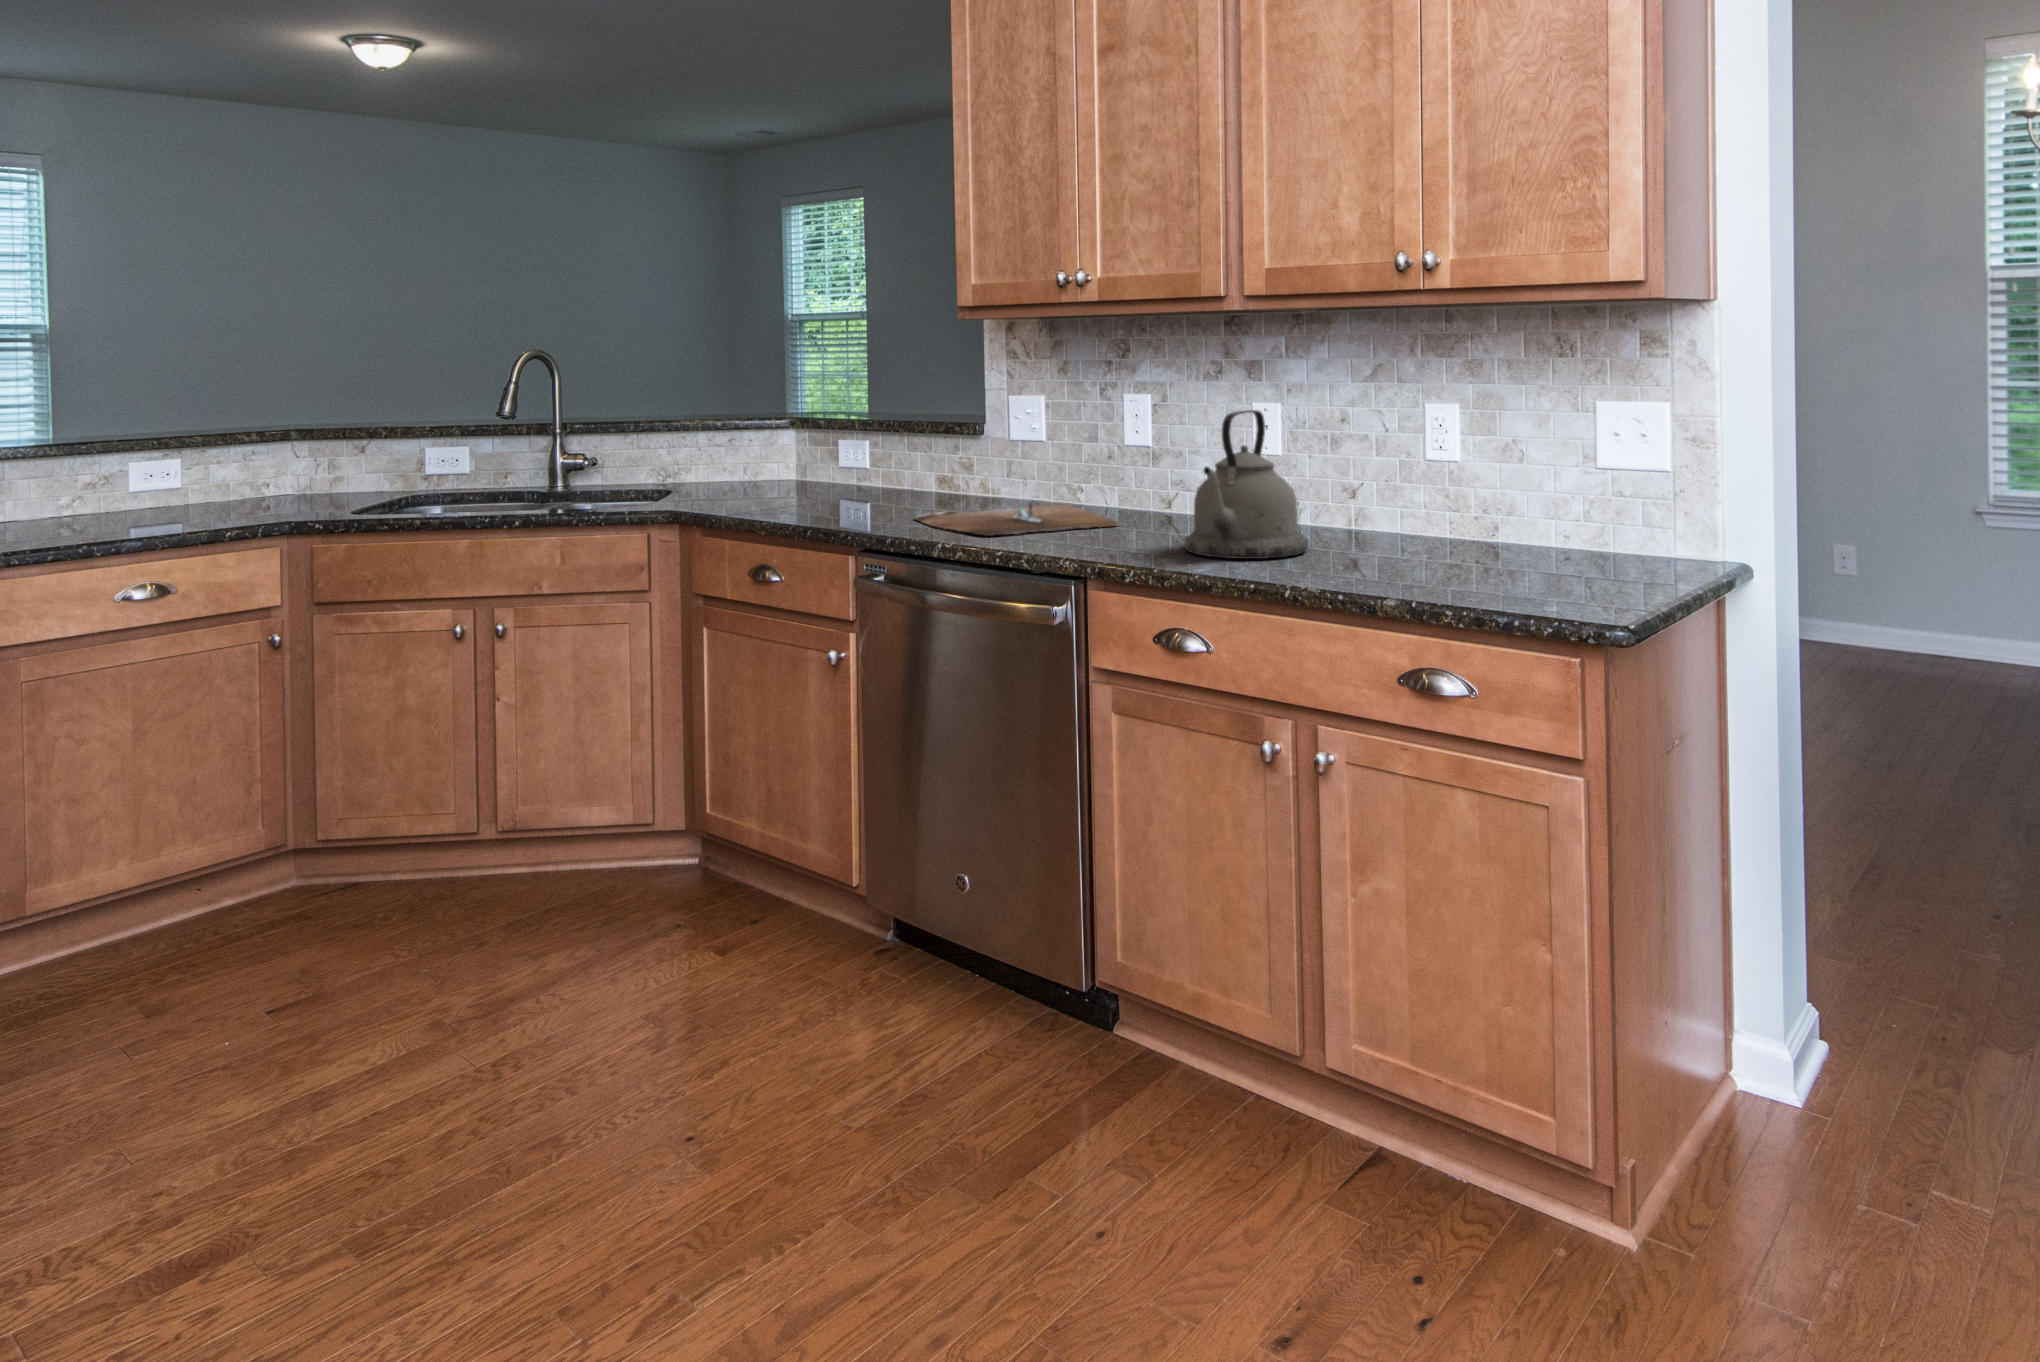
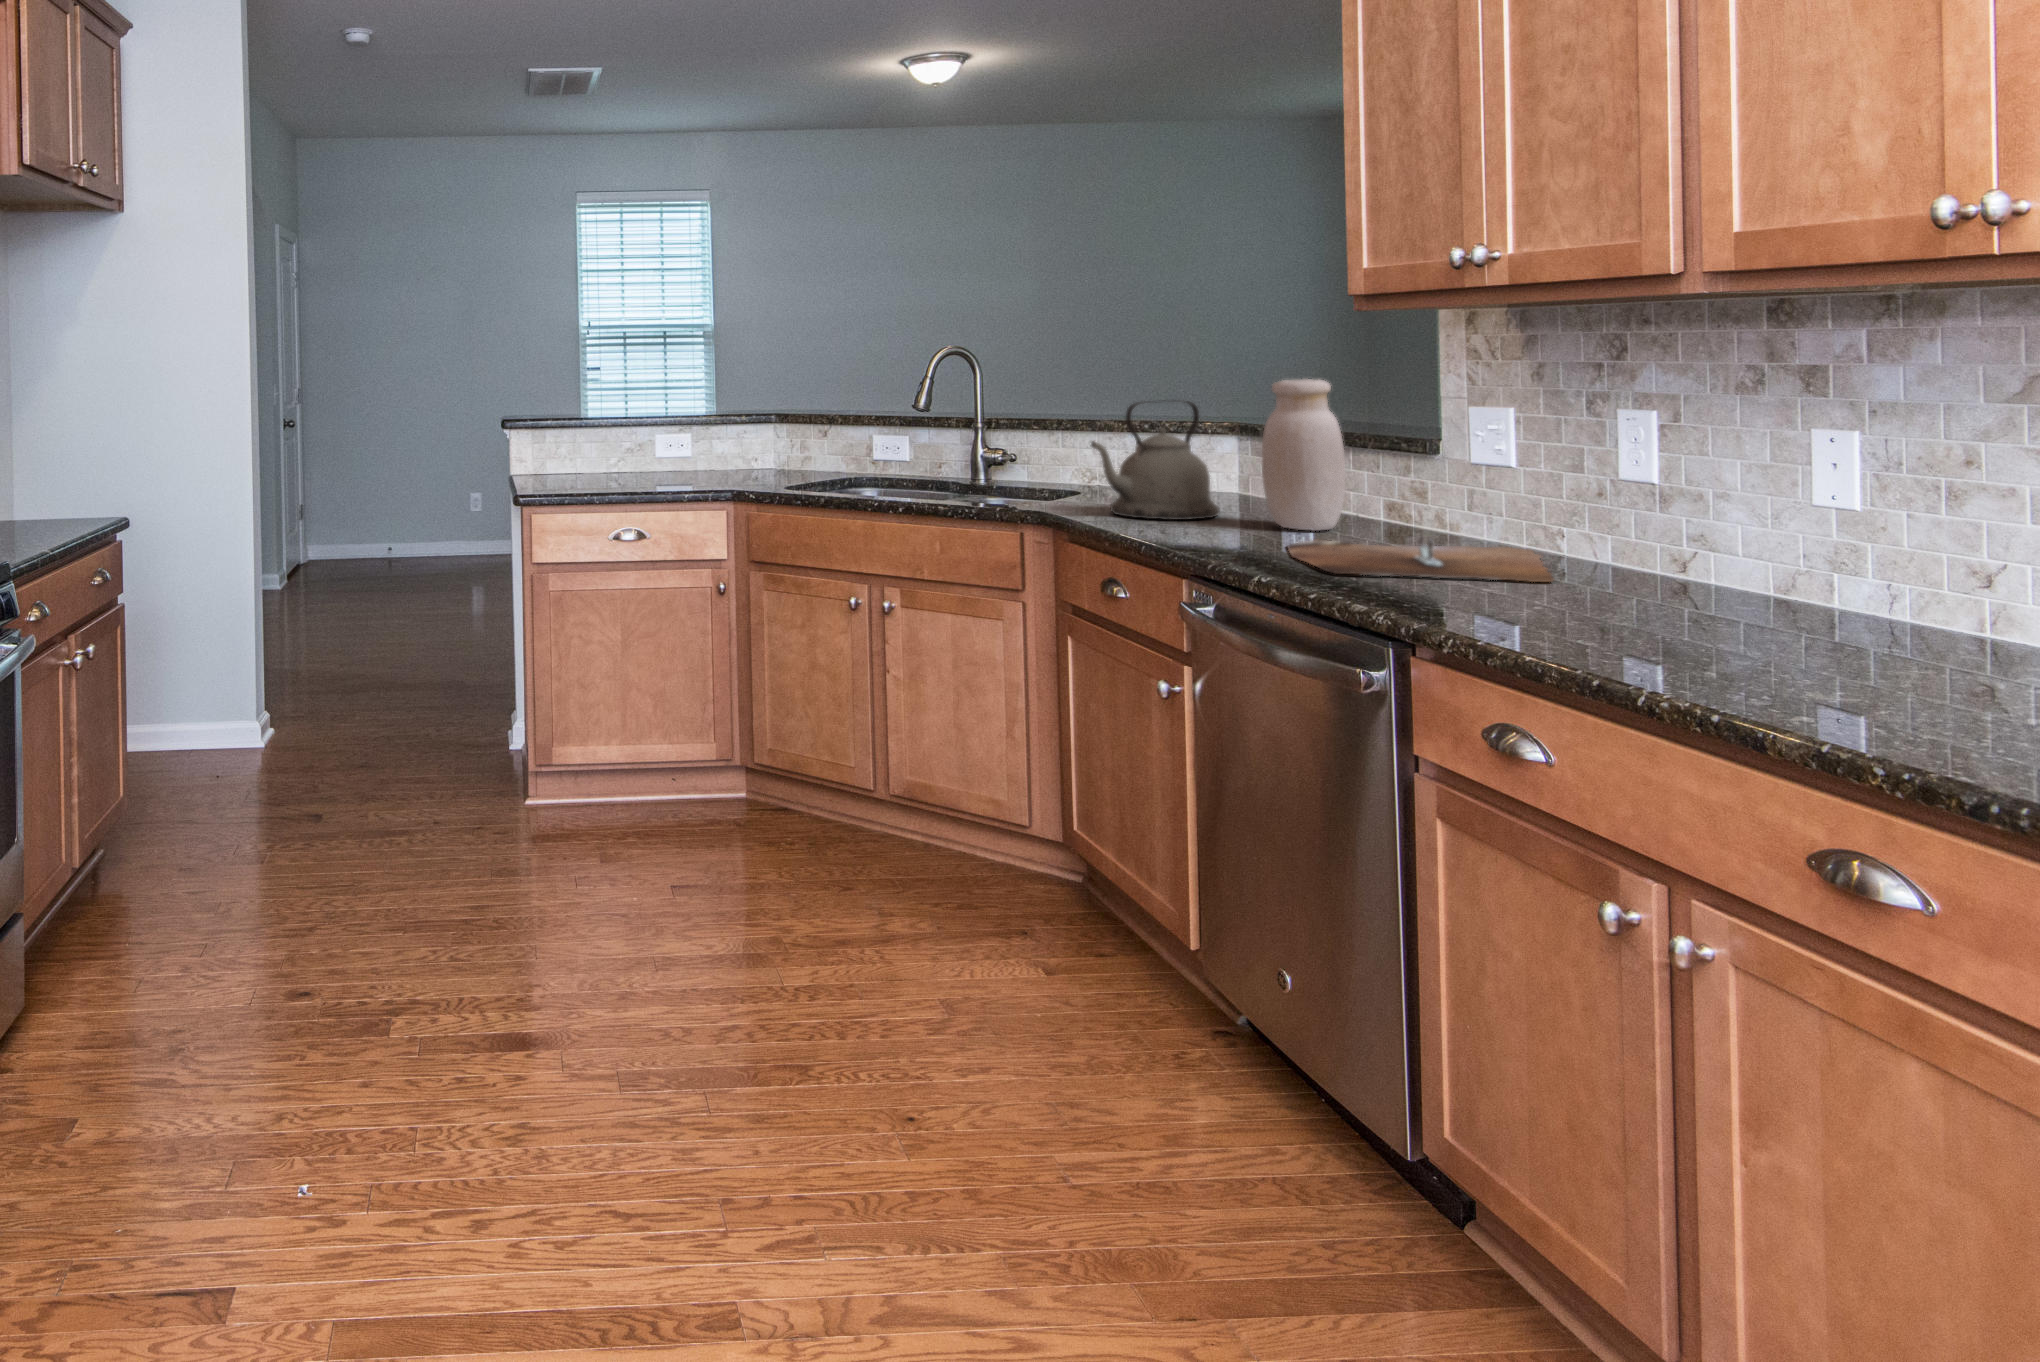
jar: none [864,377,929,506] -> present [1262,379,1345,531]
kettle: present [1185,410,1308,559] -> present [1091,400,1219,520]

